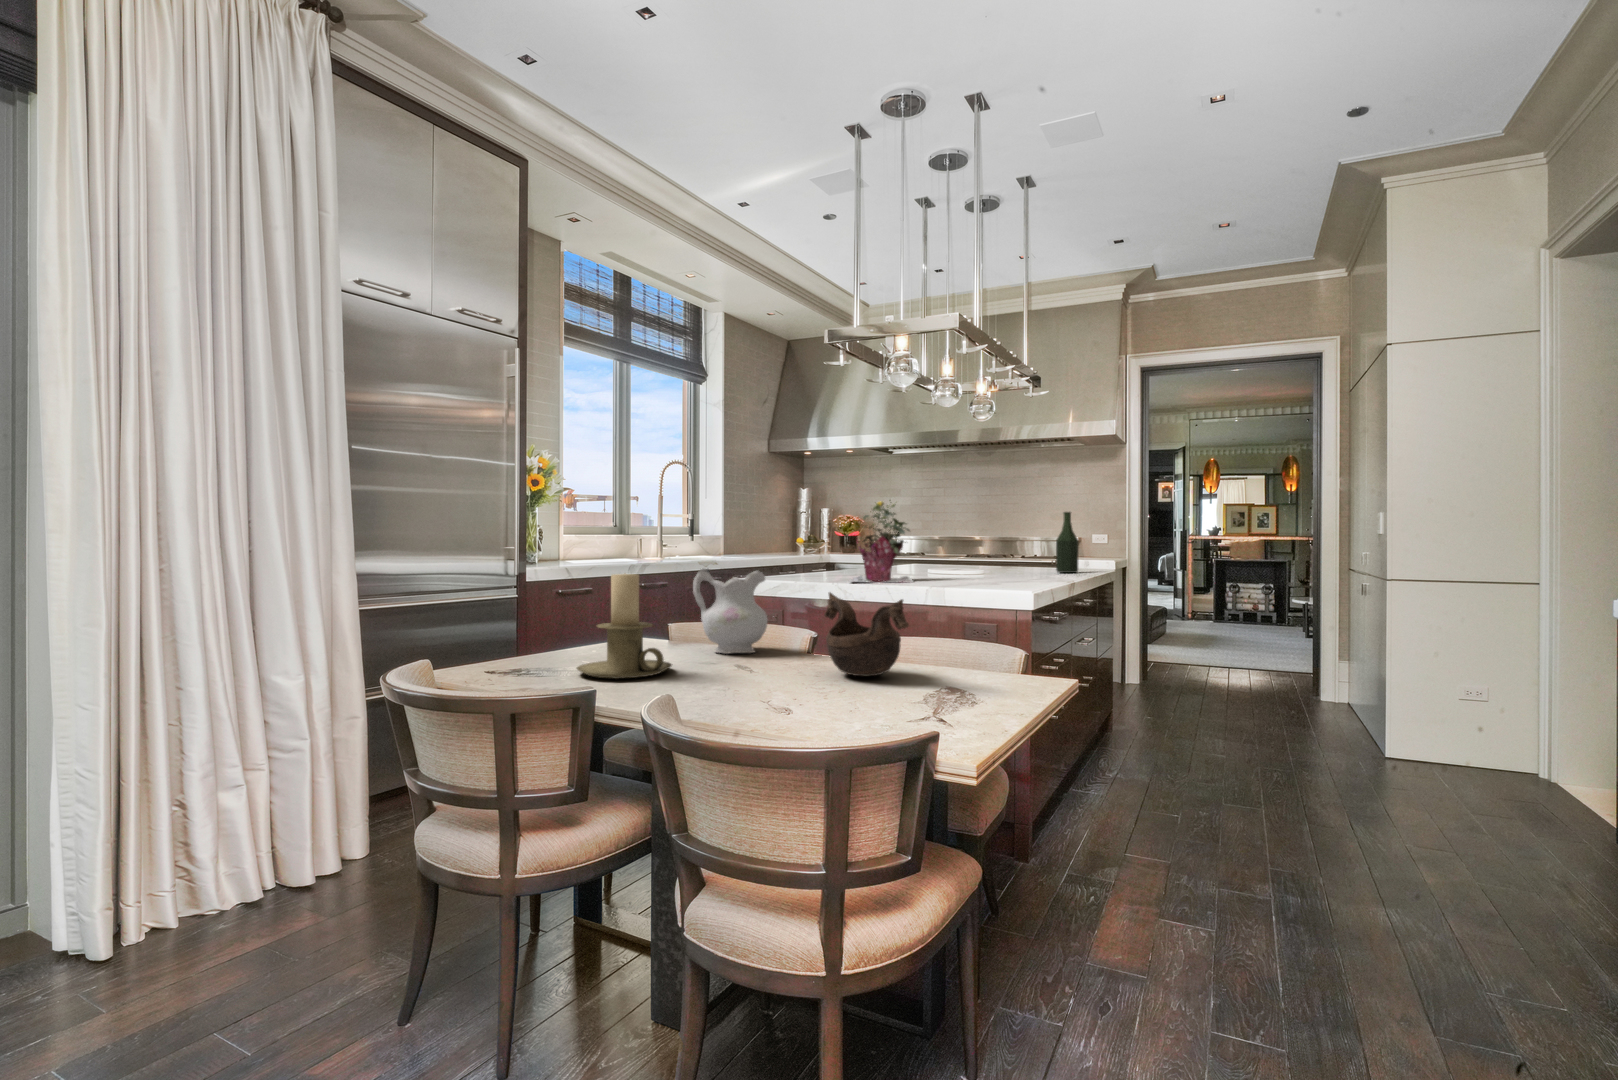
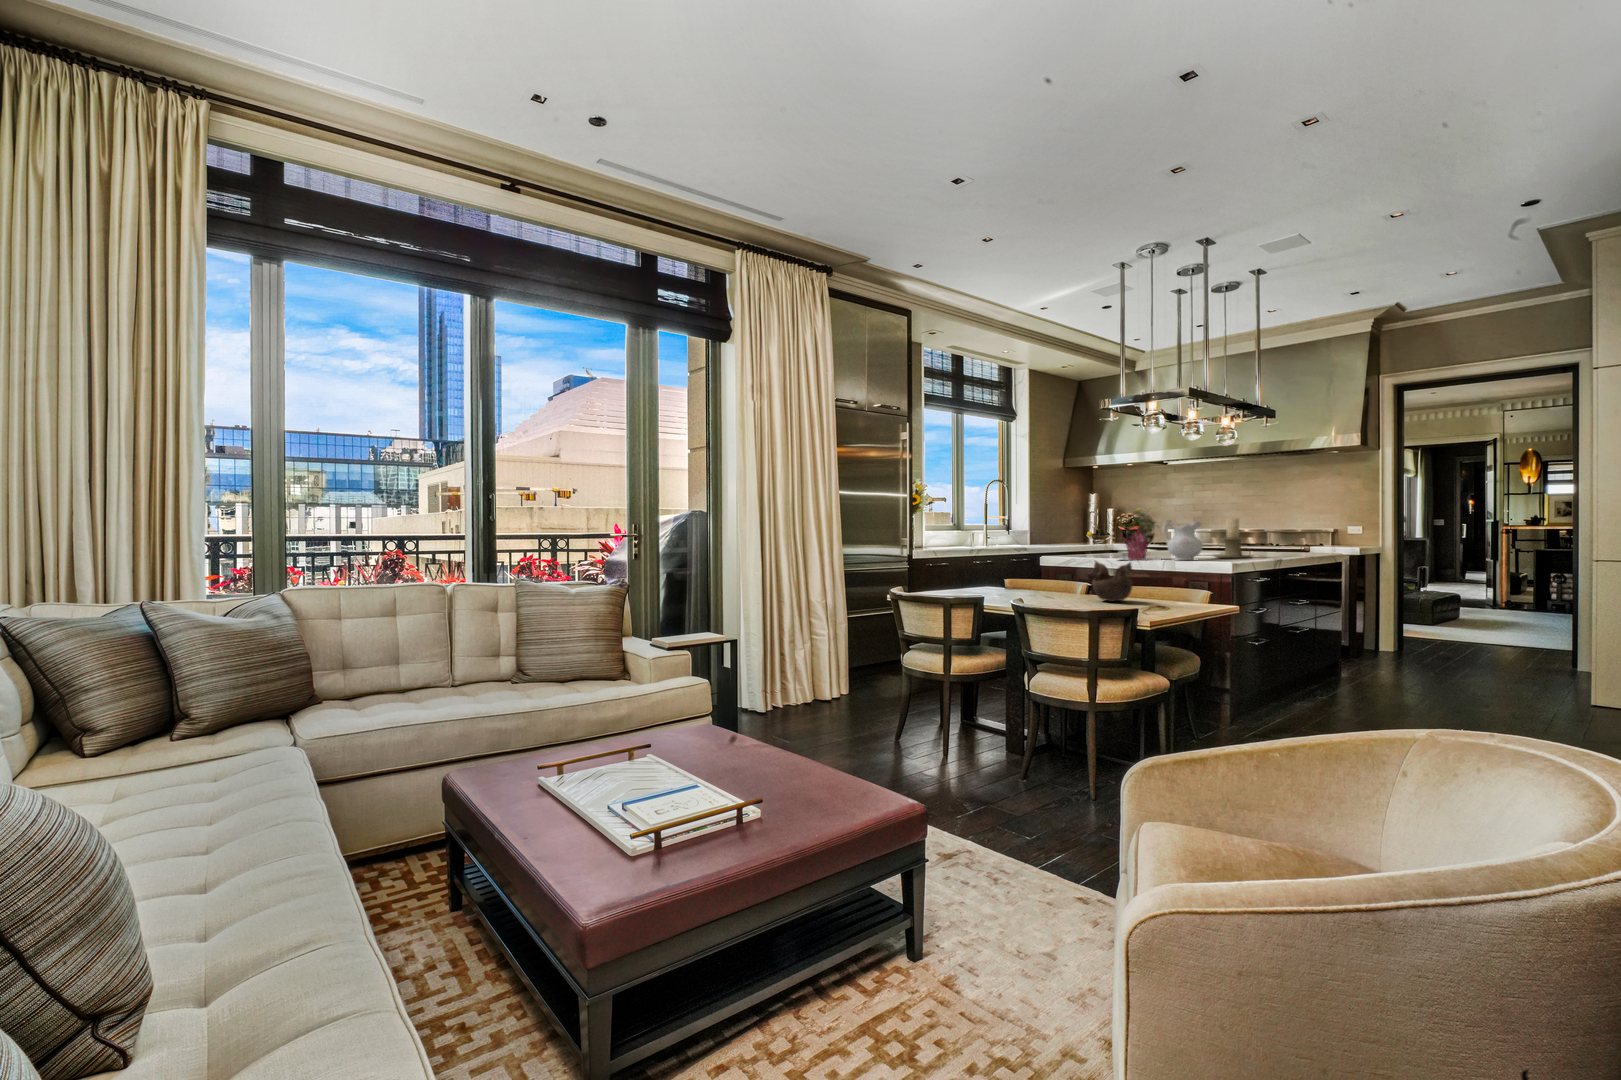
bottle: present [1056,512,1079,573] -> none [1276,512,1294,555]
ceramic pitcher: present [693,569,767,654] -> present [1162,520,1203,560]
candle holder: present [577,574,672,679] -> present [1214,518,1252,558]

